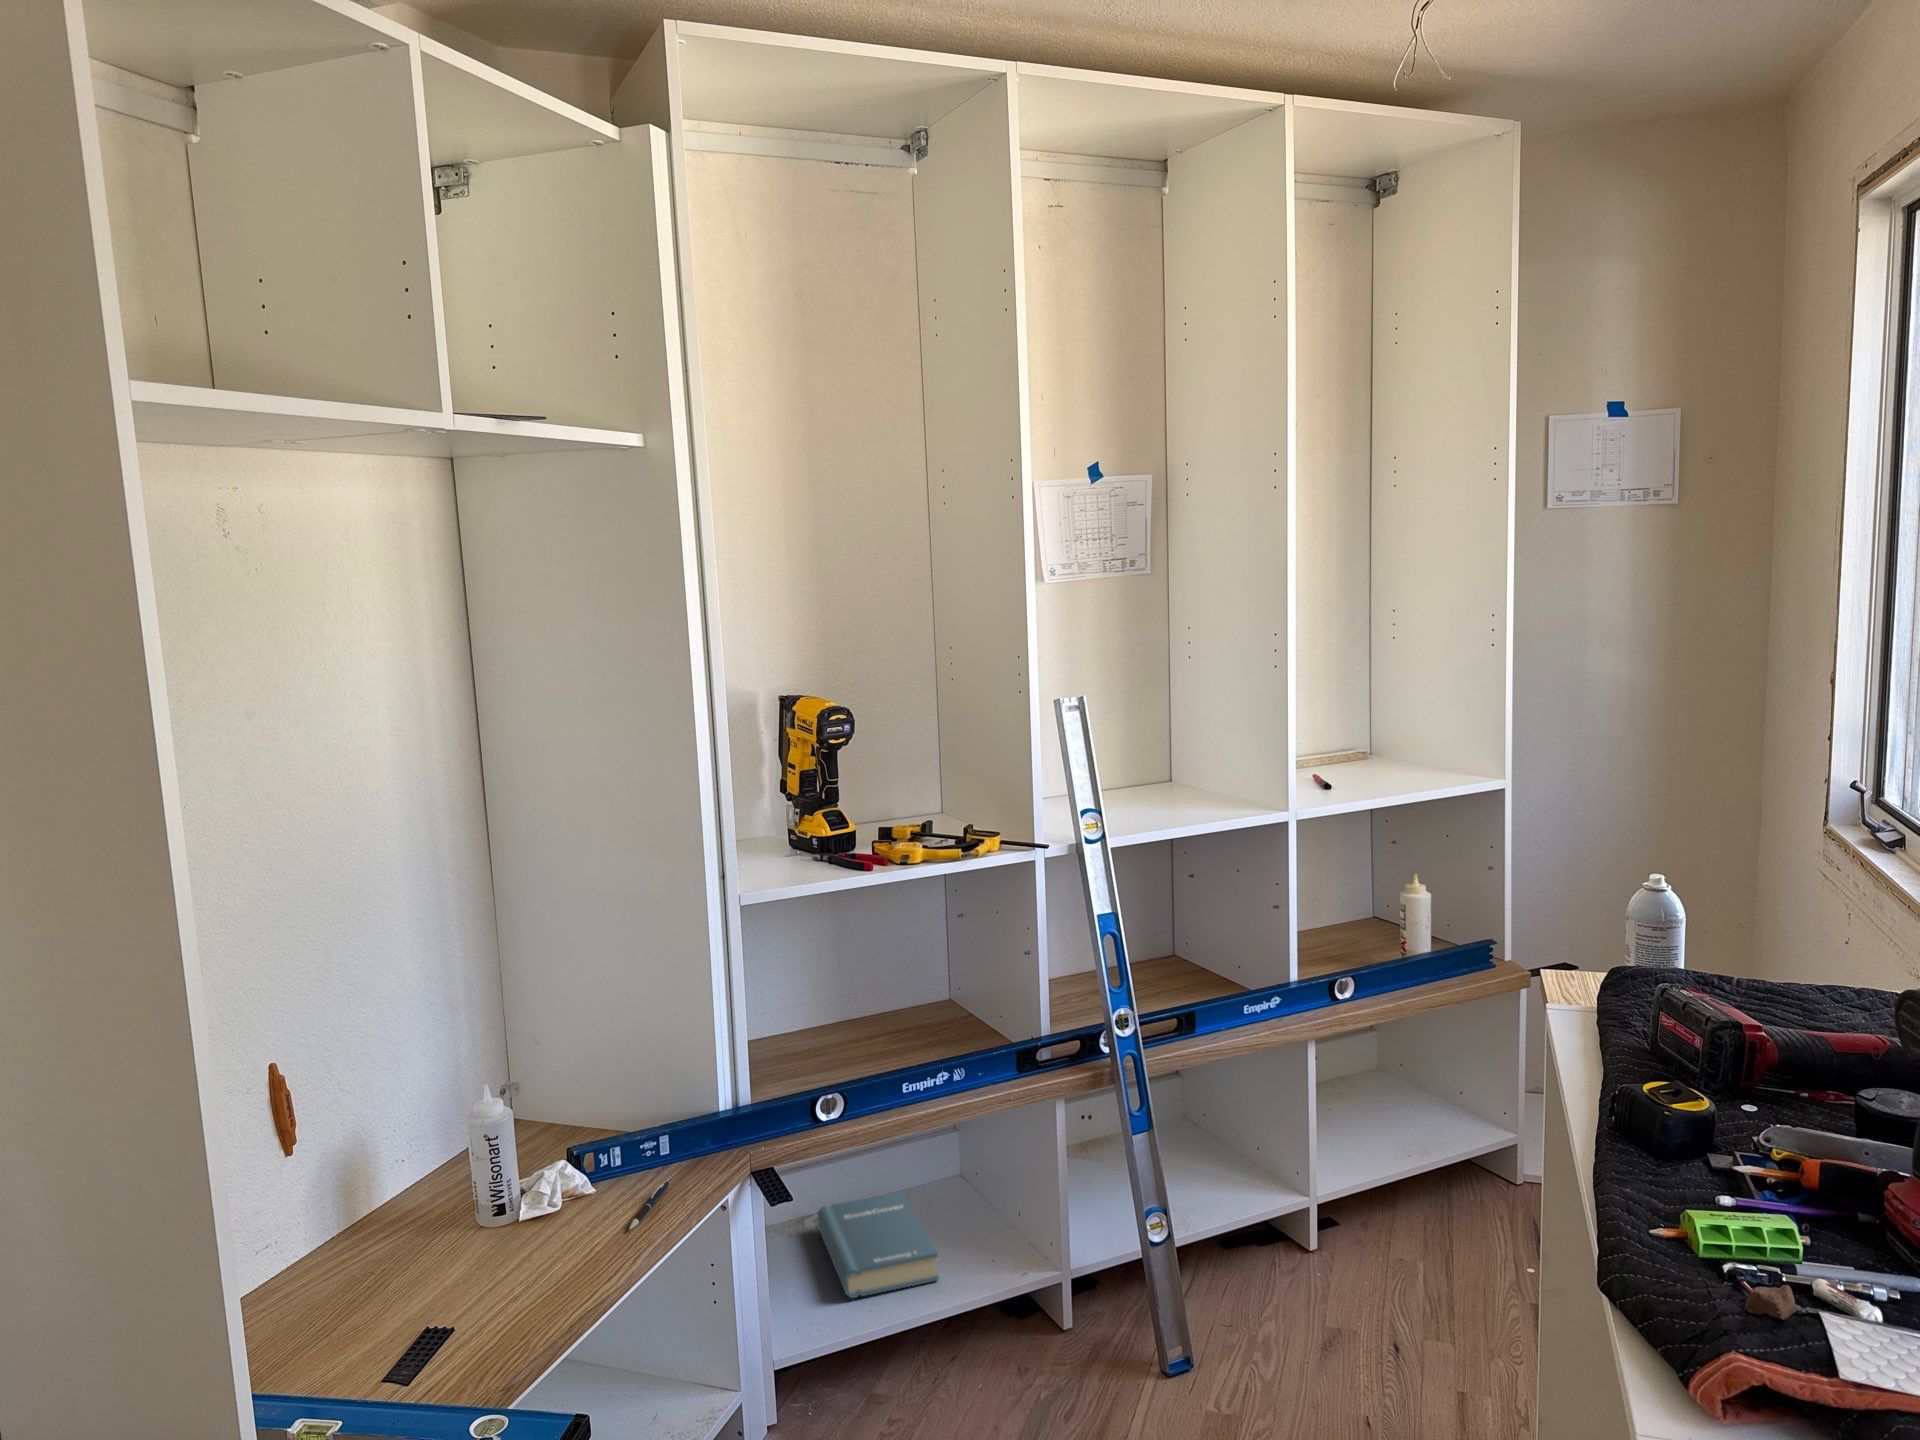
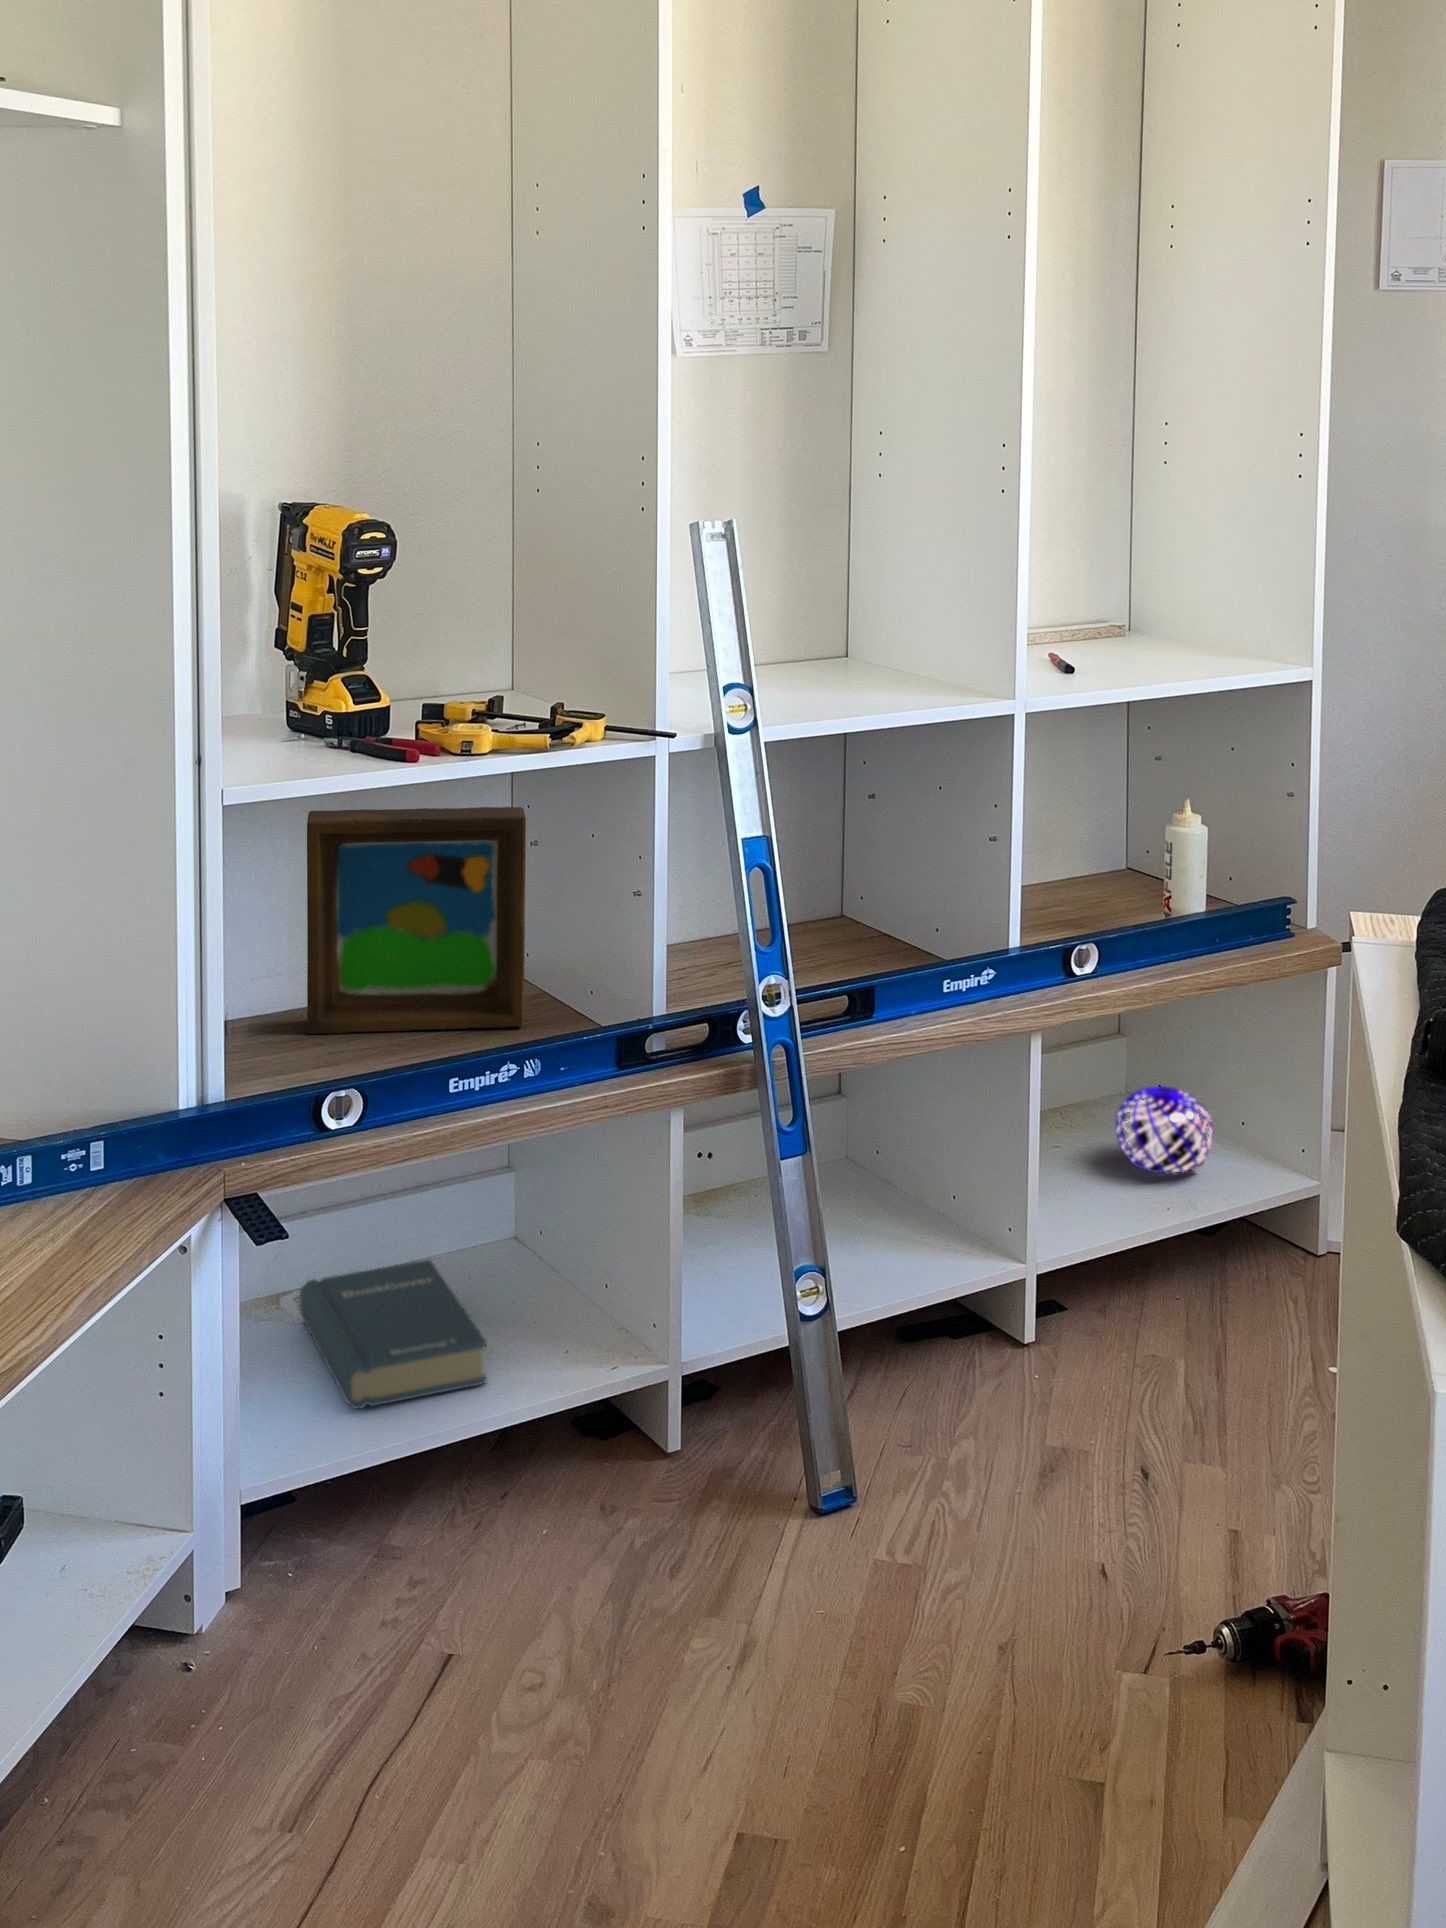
picture frame: none [806,894,957,1048] -> present [307,807,526,1034]
decorative orb: none [1368,1066,1436,1126] -> present [1116,1086,1213,1174]
pen: present [629,1181,670,1230] -> none [56,1202,110,1265]

